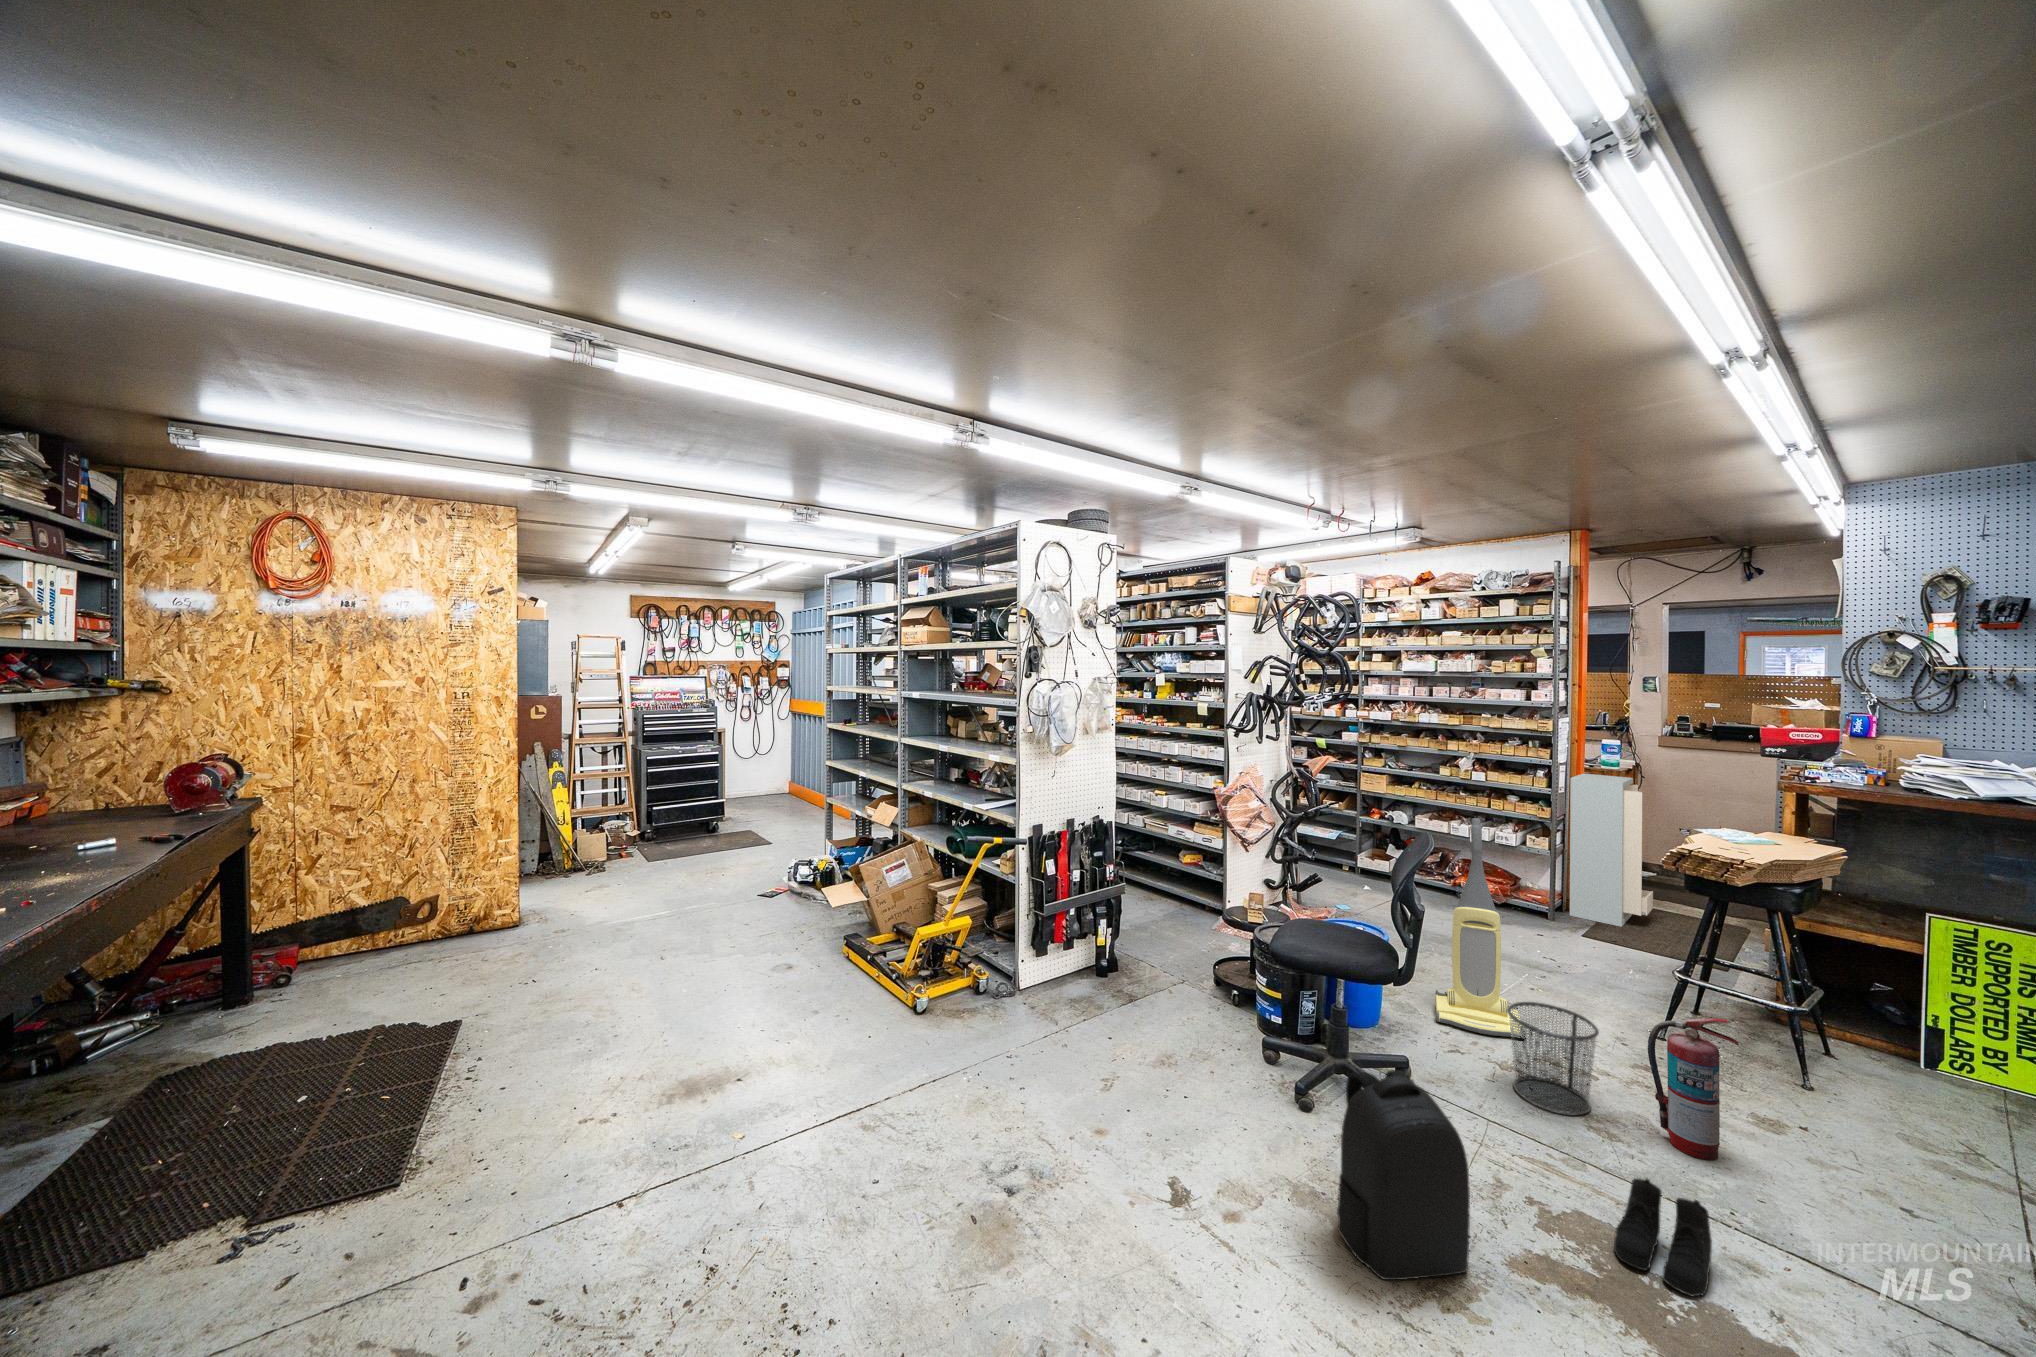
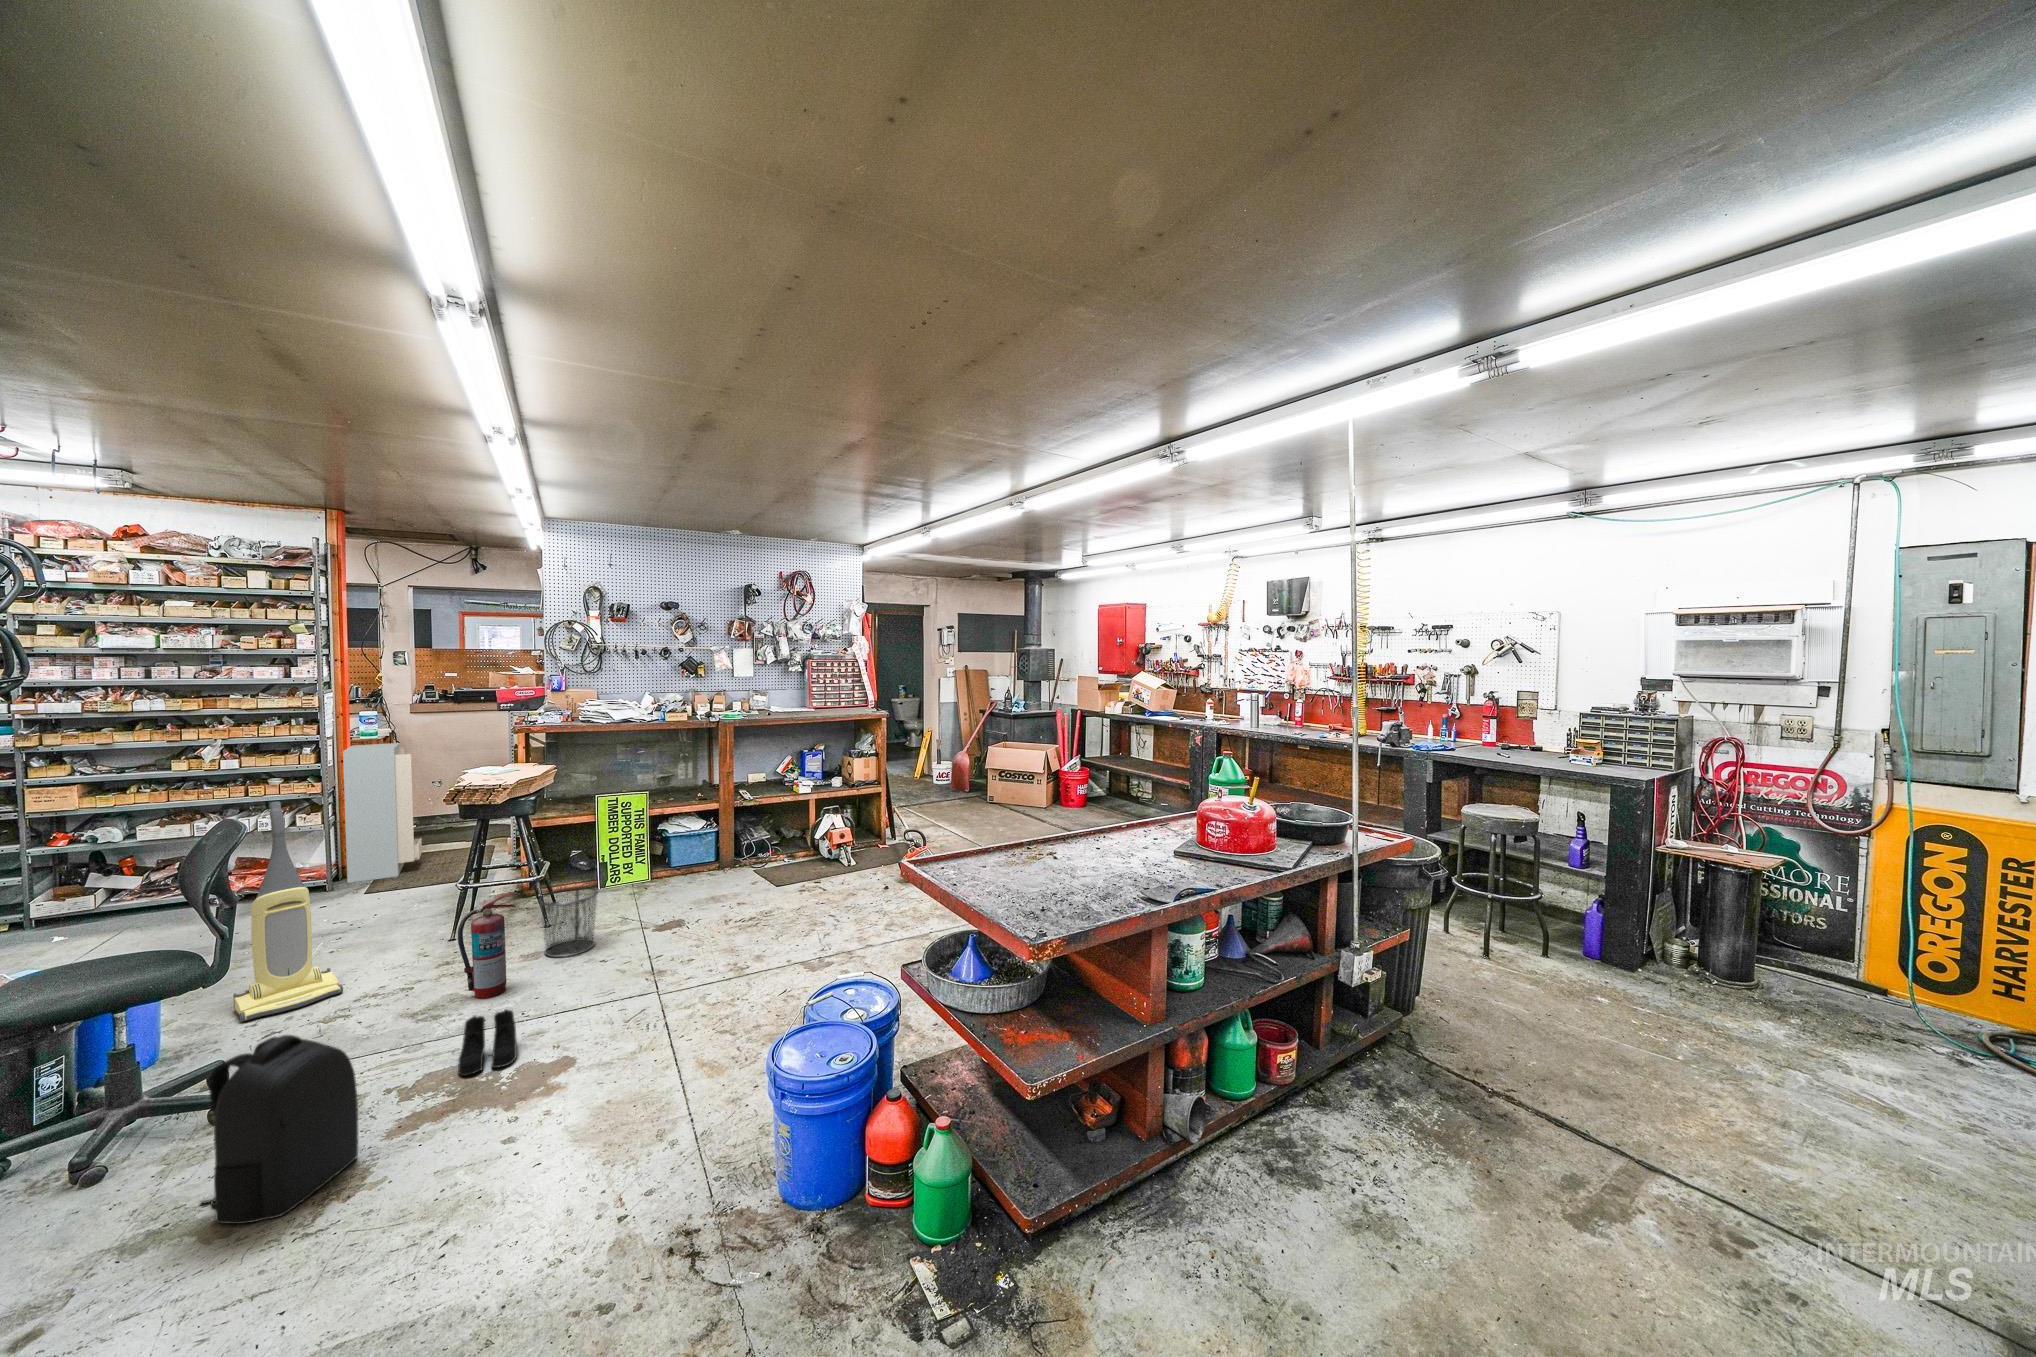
waste bin: present [1507,1002,1599,1116] -> present [539,886,598,957]

